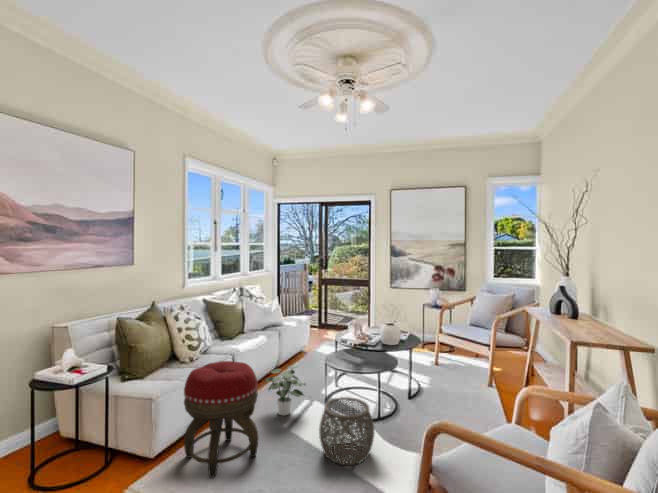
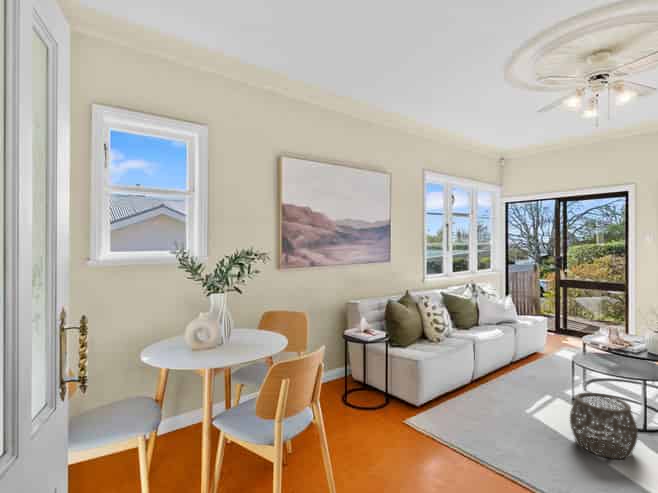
footstool: present [184,361,259,478] -> none [442,342,506,432]
potted plant: present [265,367,306,415] -> none [505,358,550,403]

